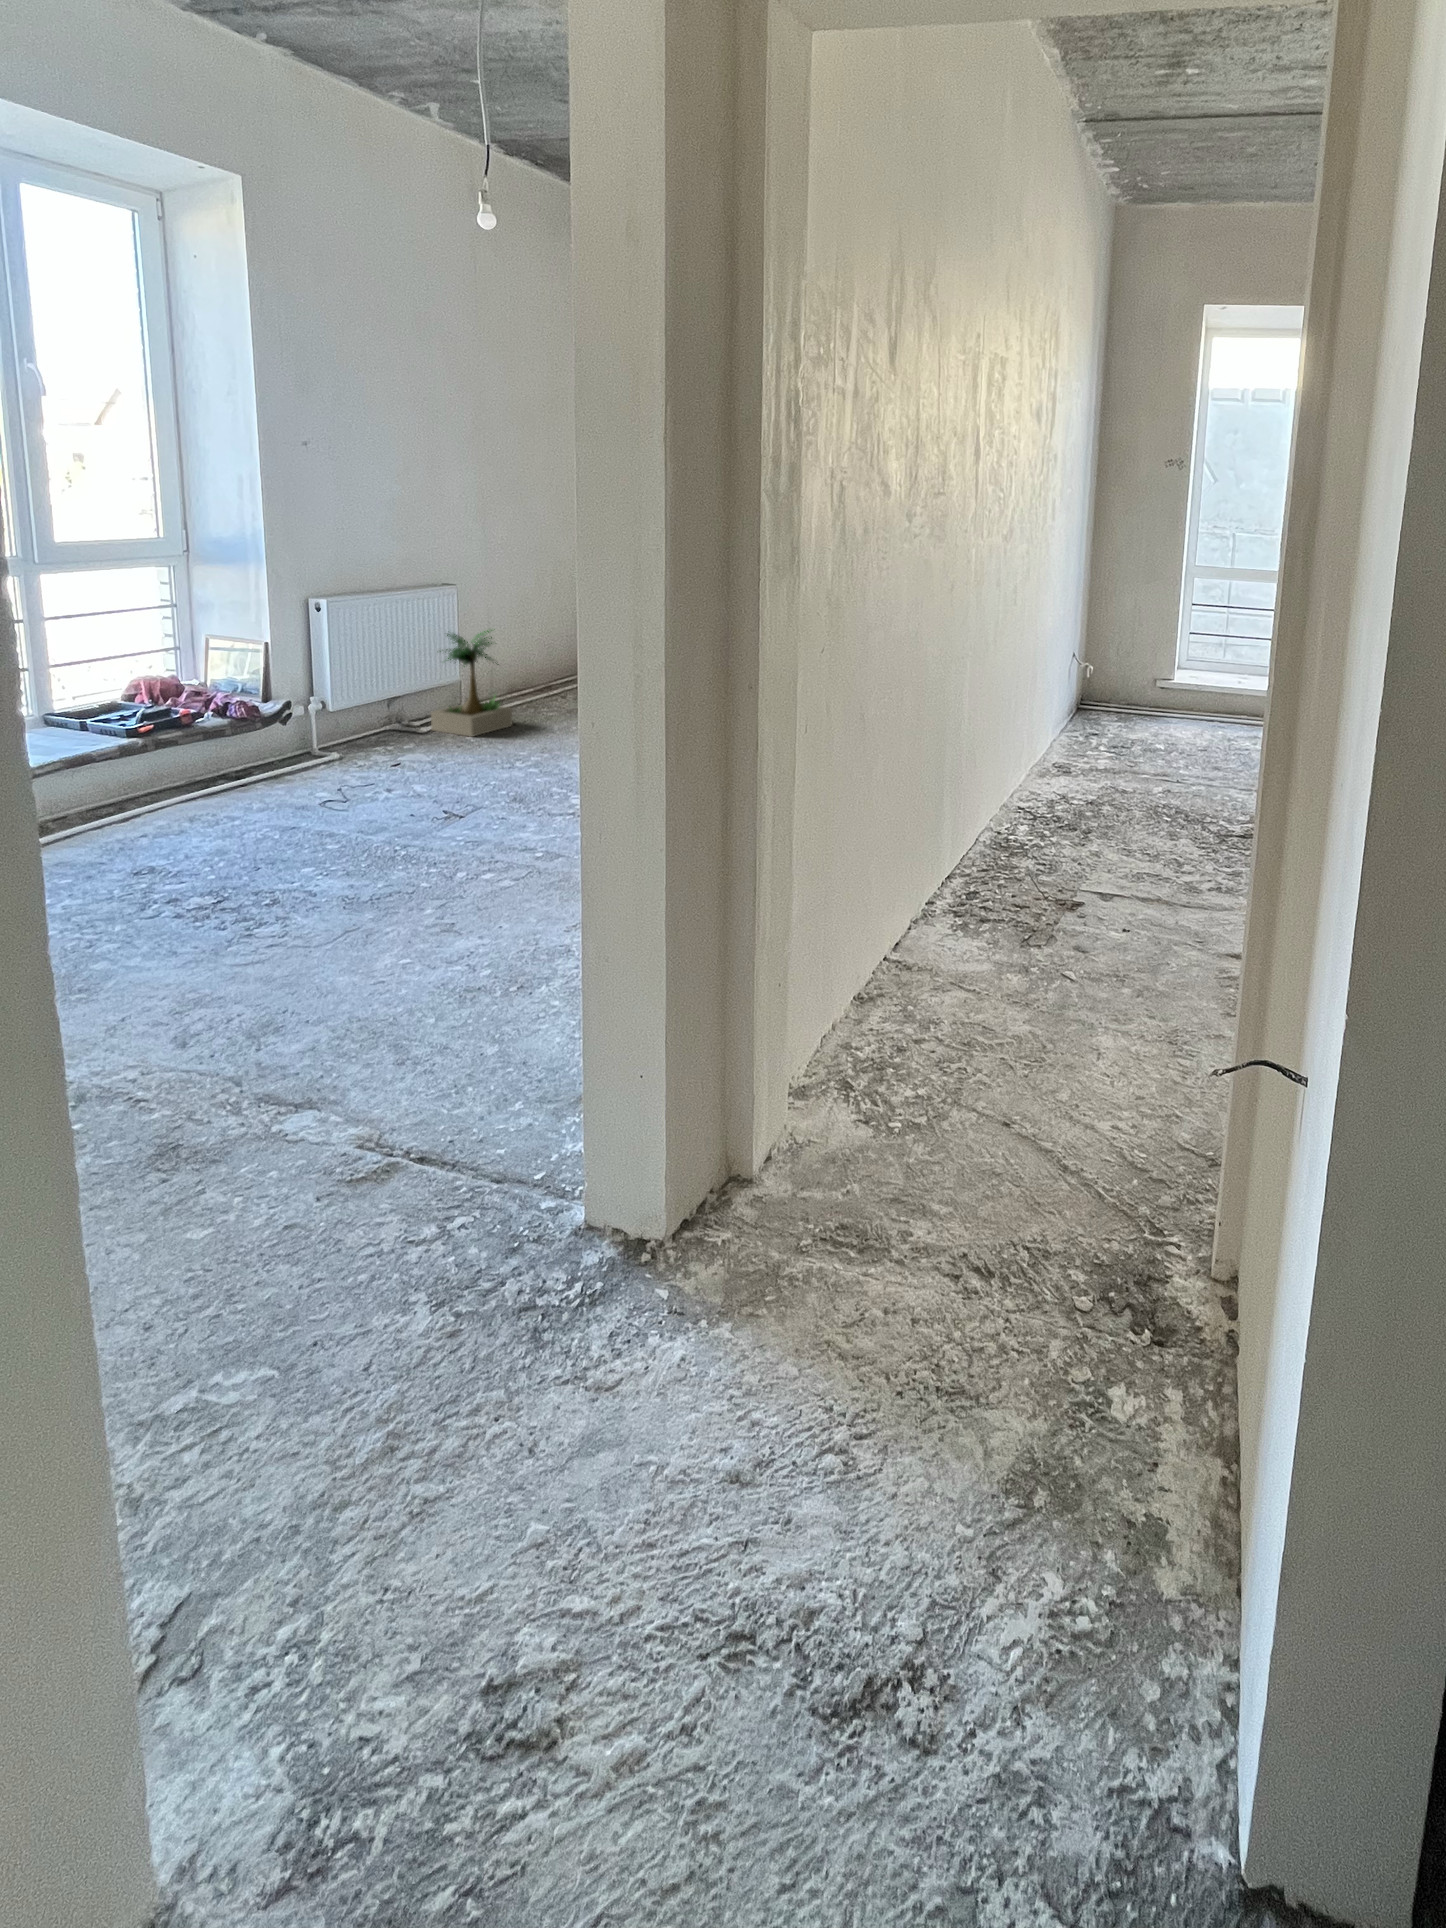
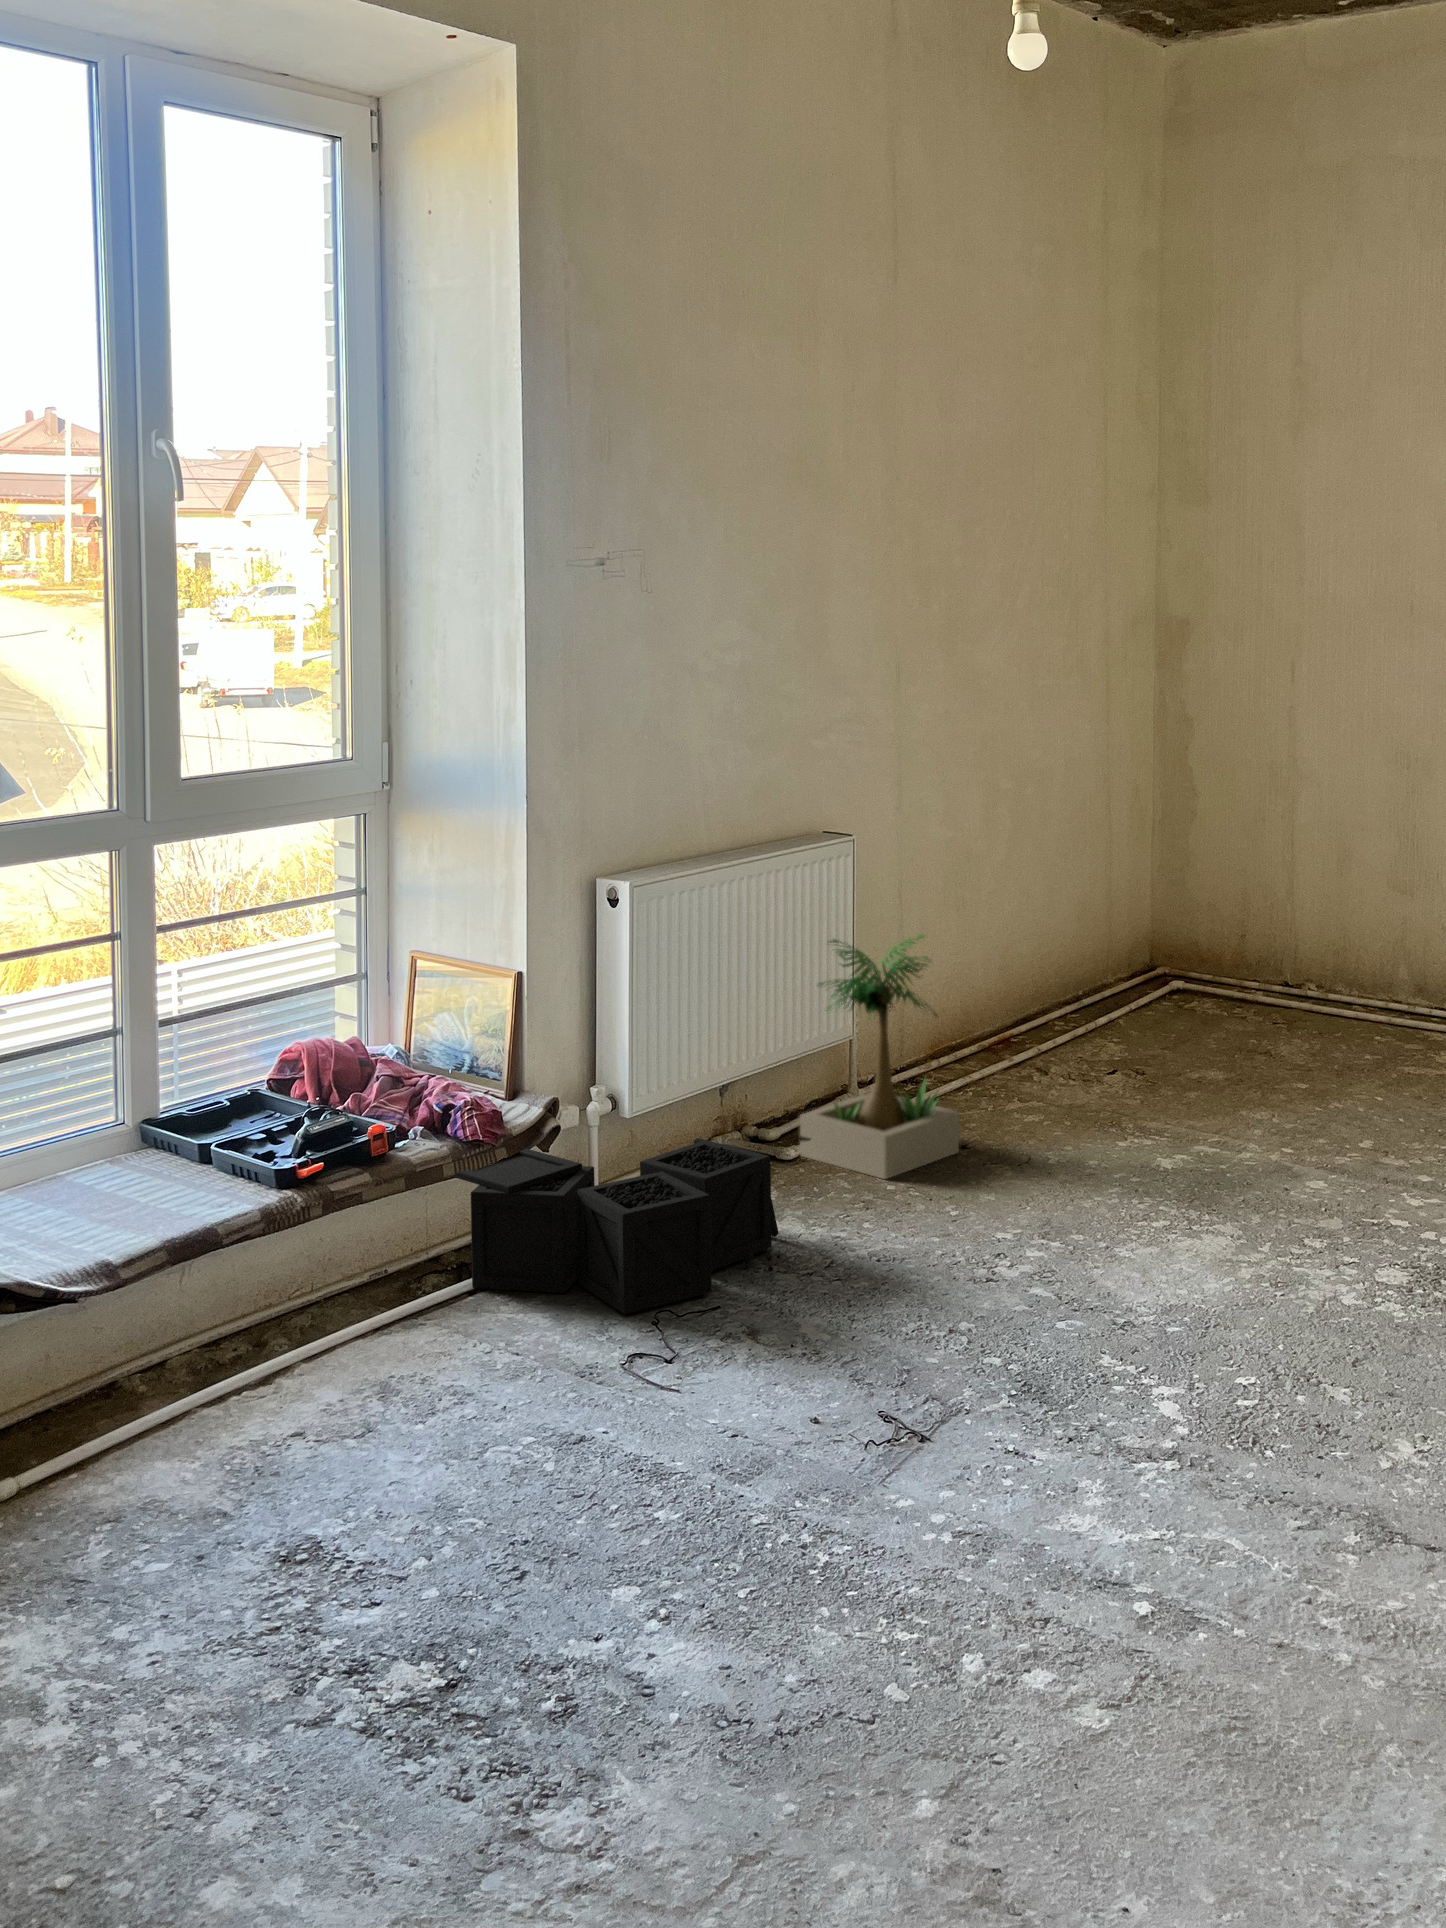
storage bin: none [228,717,411,788] -> present [452,1138,780,1314]

